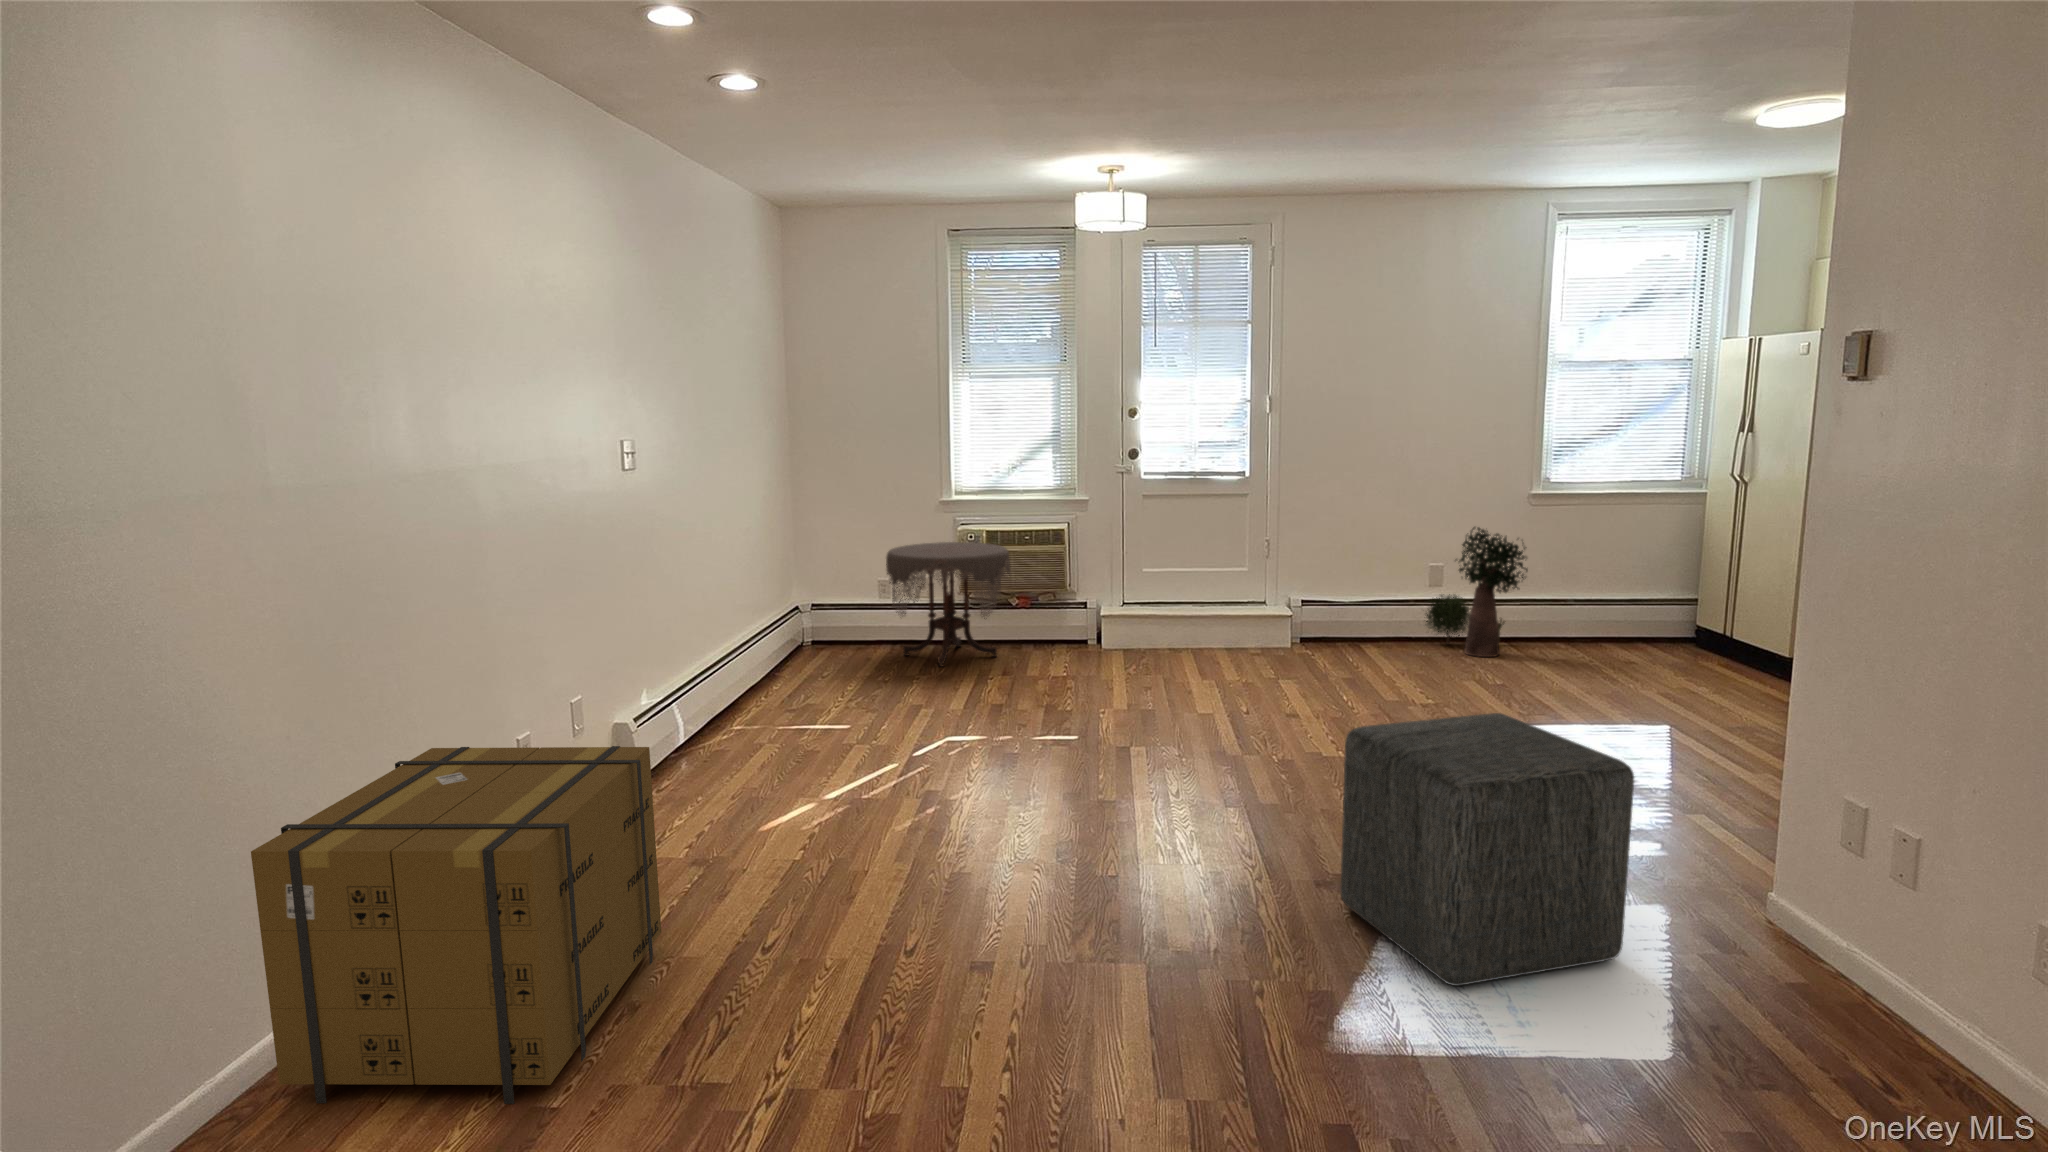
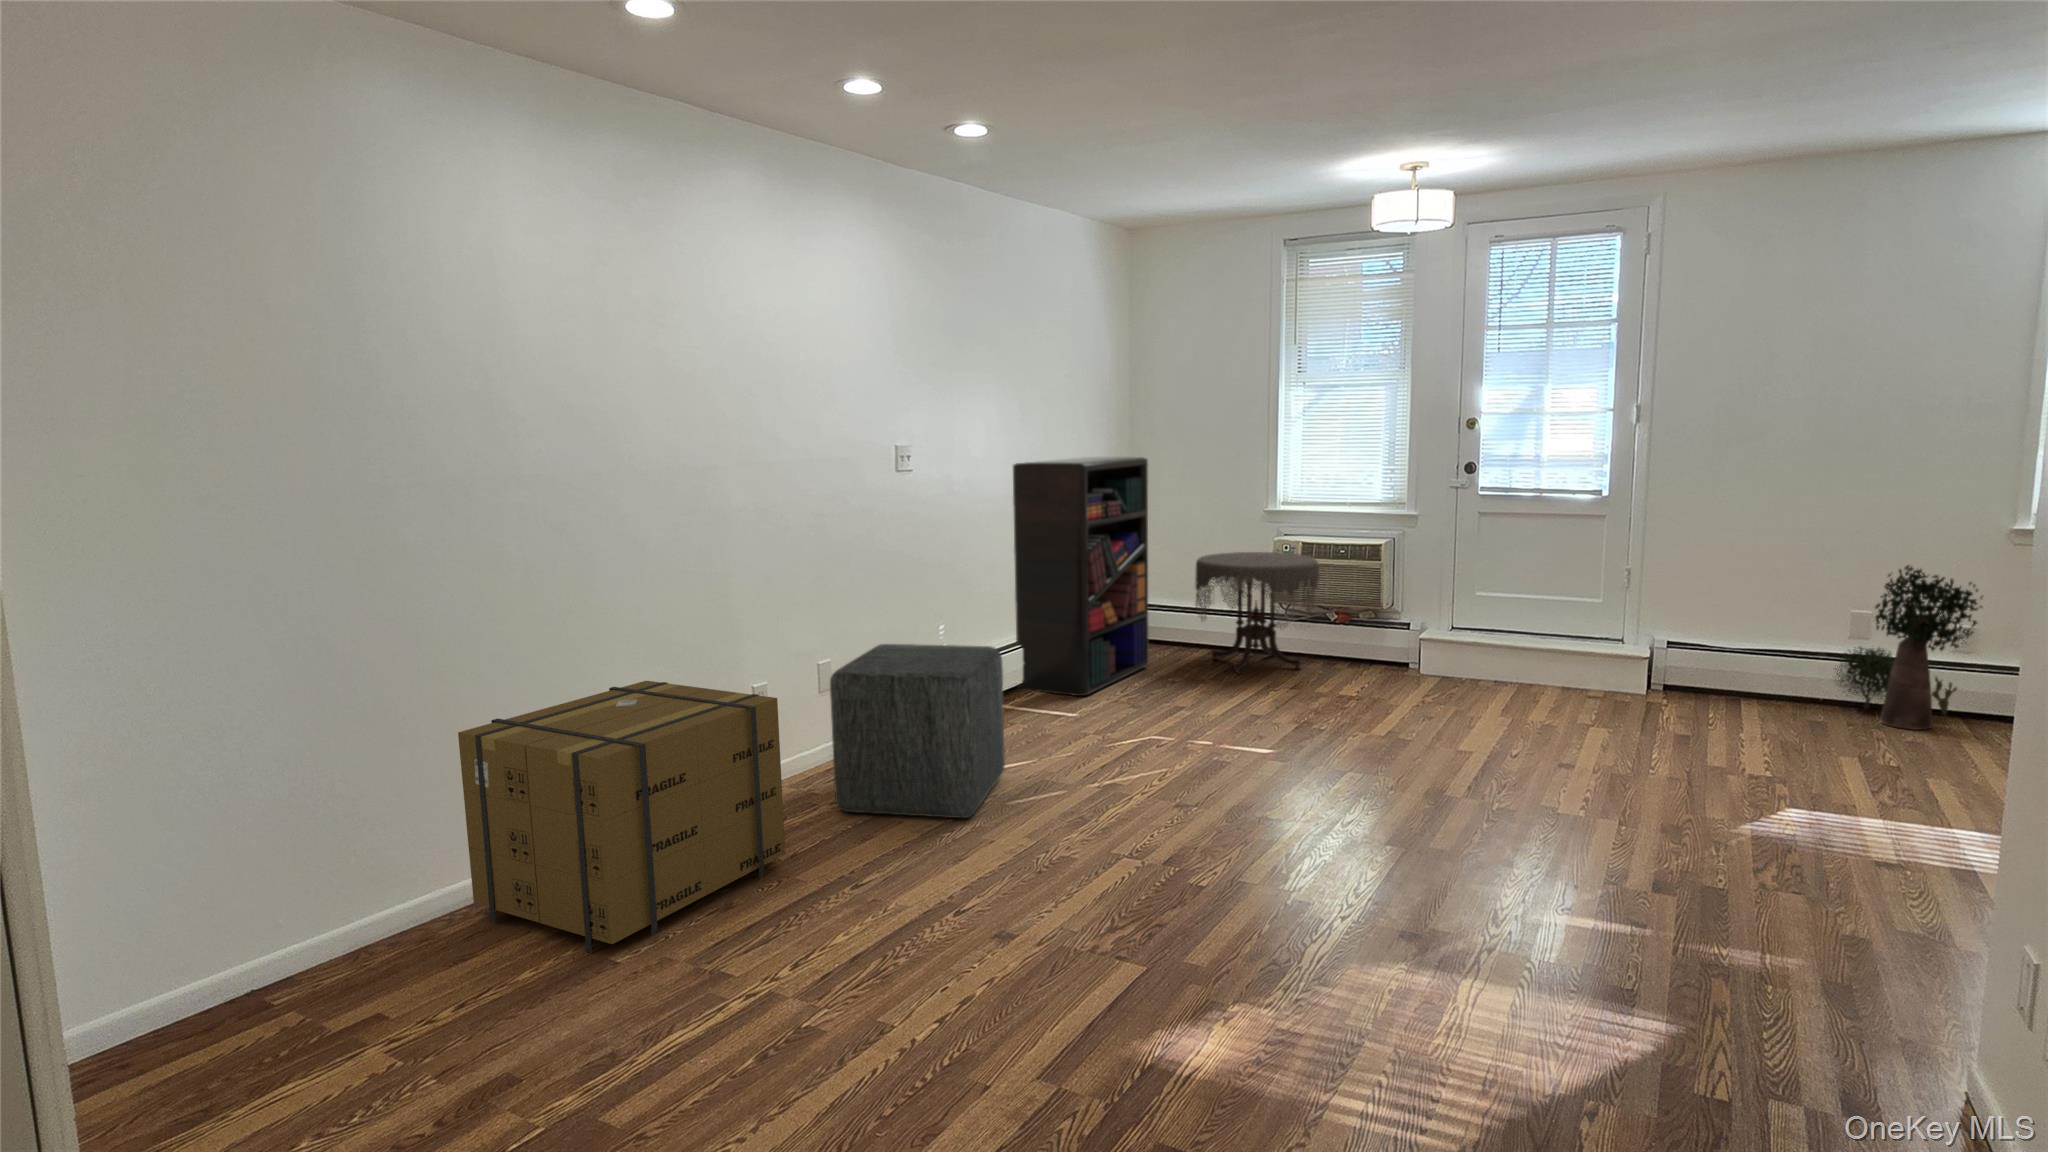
bookshelf: none [716,448,848,708] -> present [1013,457,1148,696]
ottoman: present [1341,713,1634,986] -> present [830,644,1005,818]

